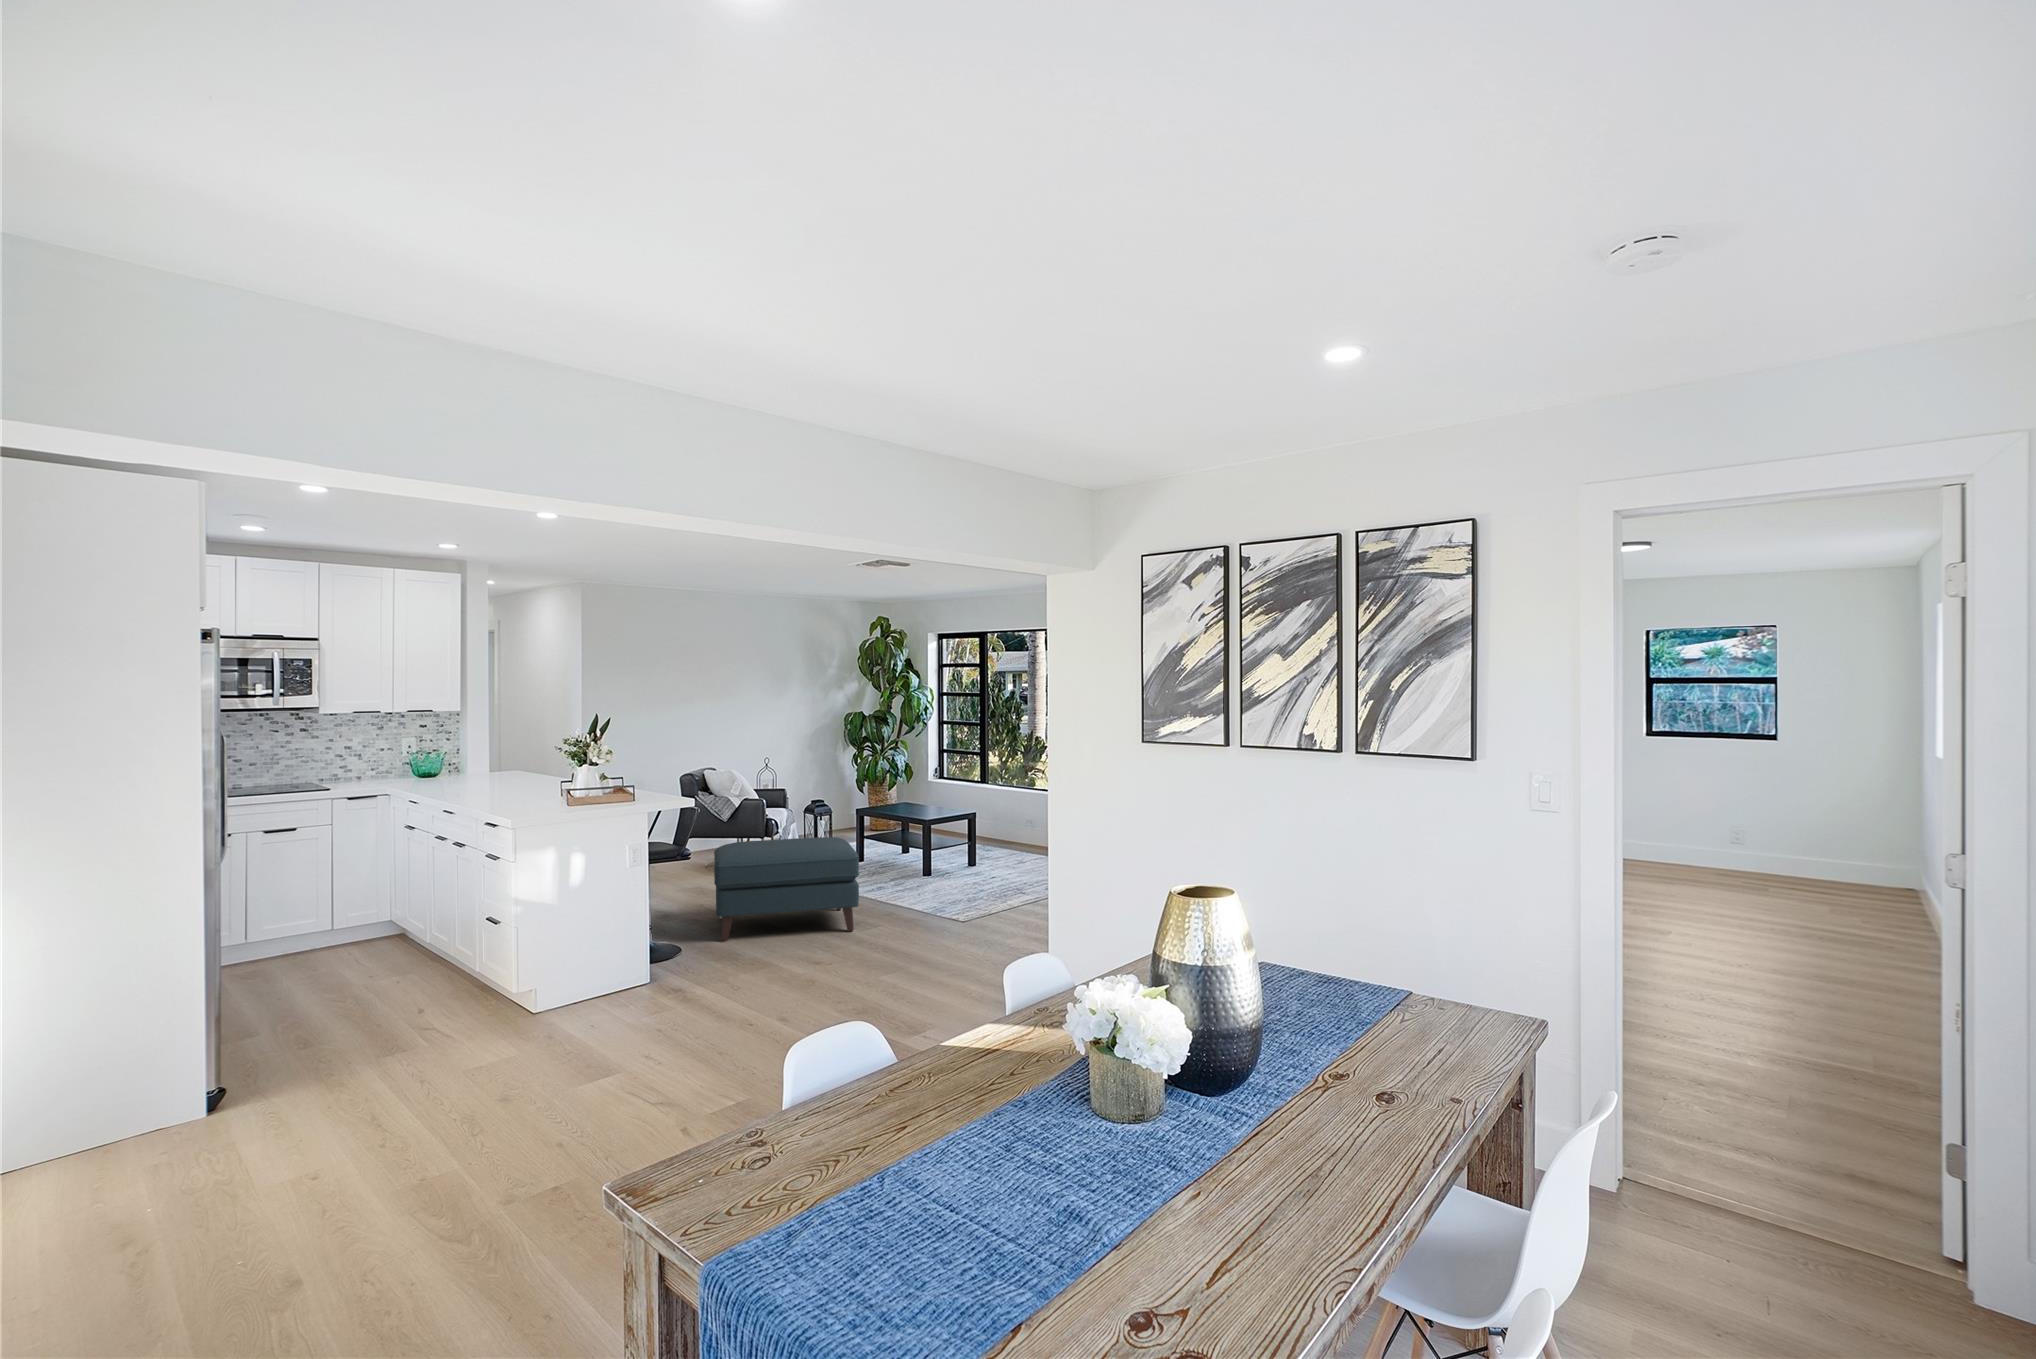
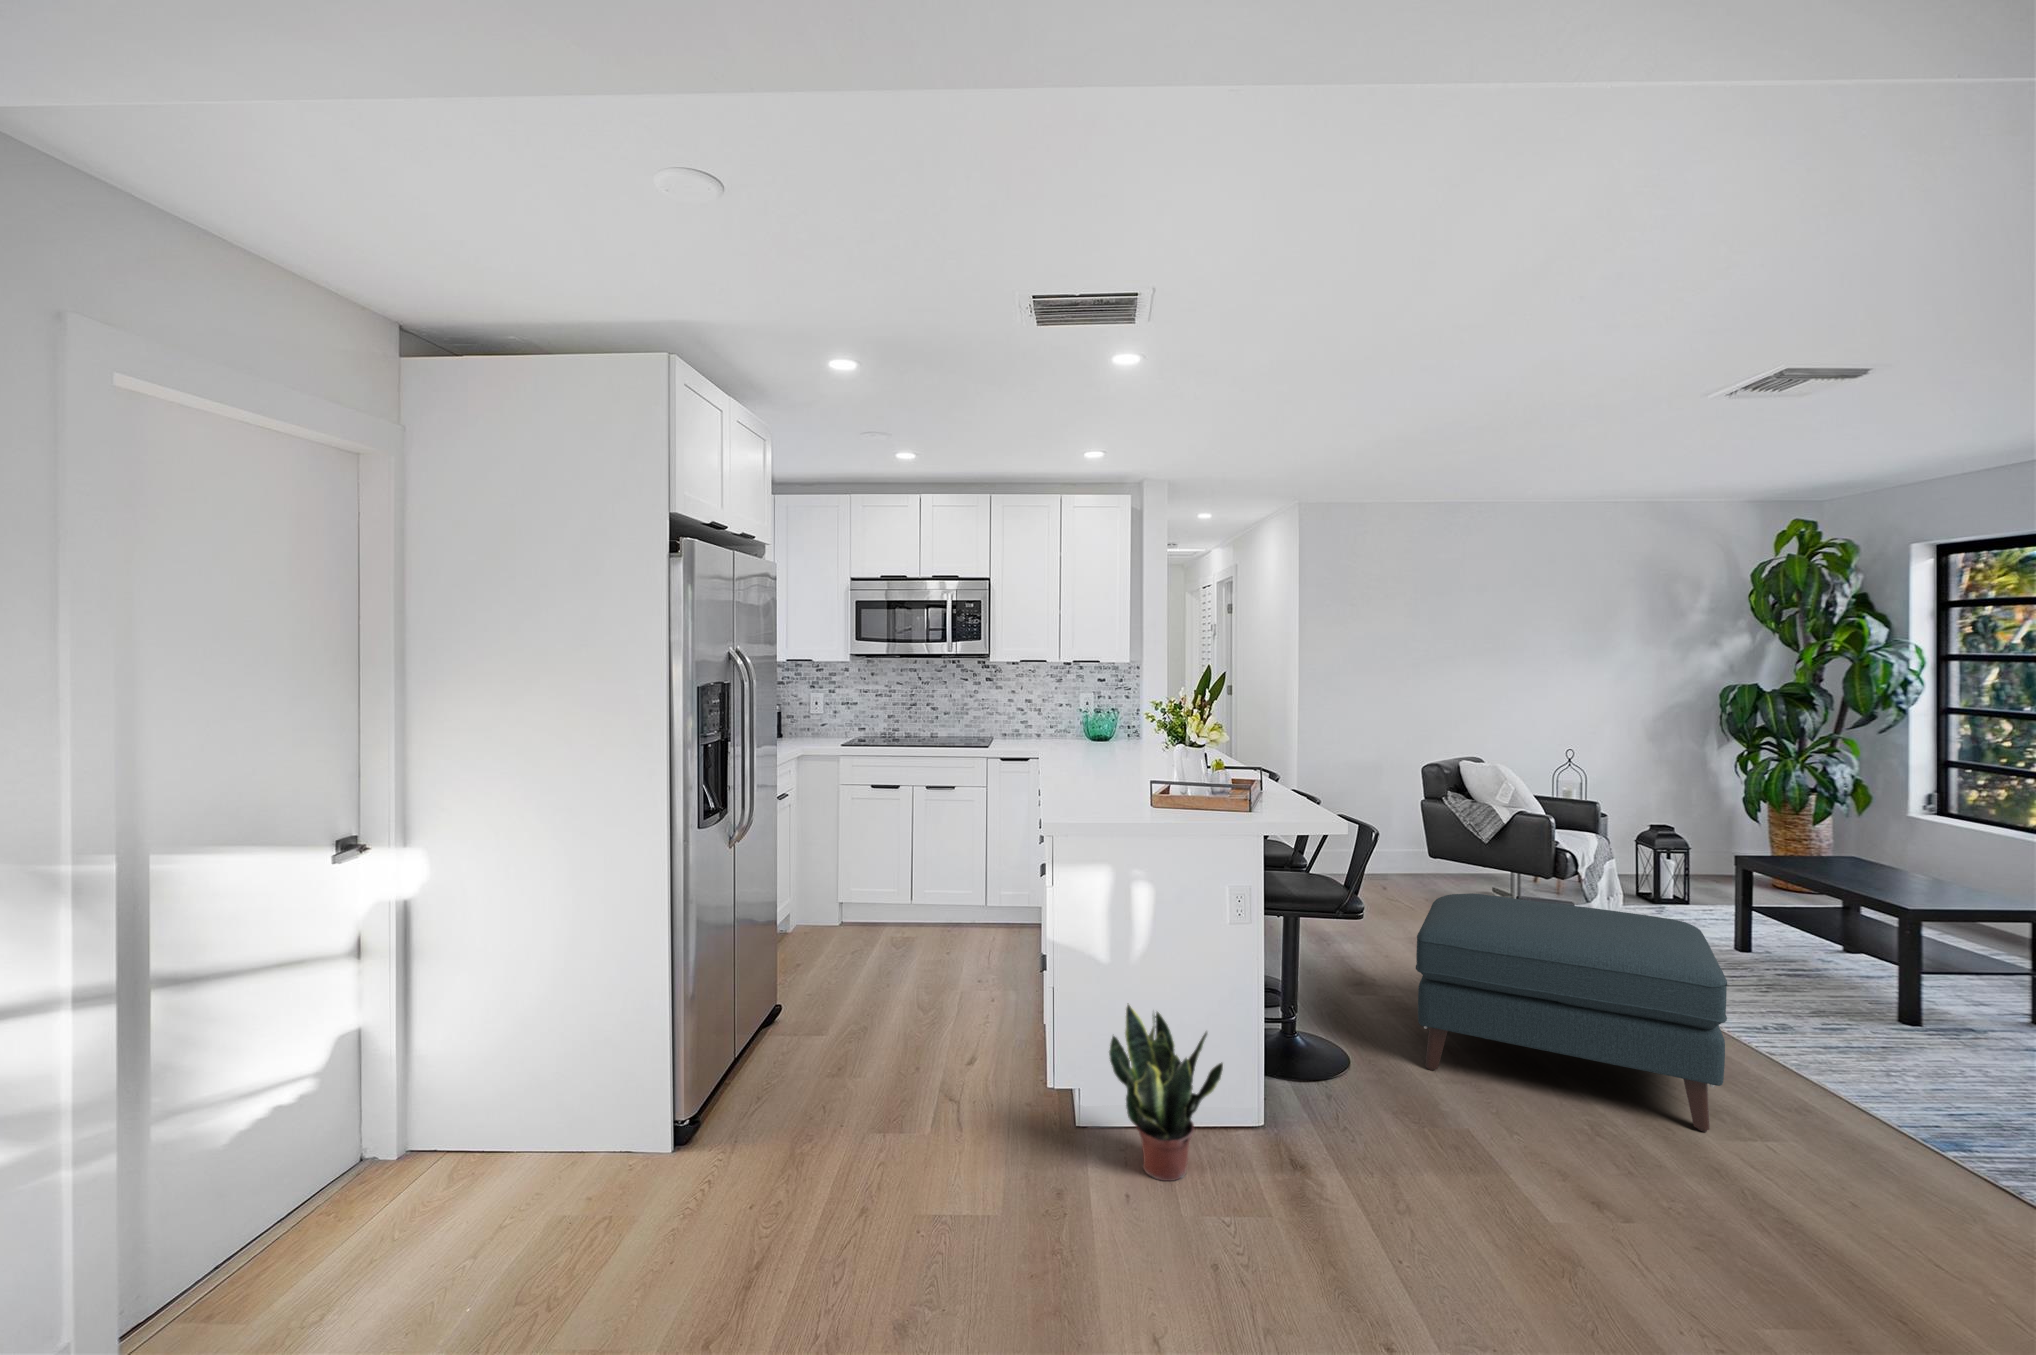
potted plant: none [566,915,637,1014] -> present [1109,1003,1223,1181]

